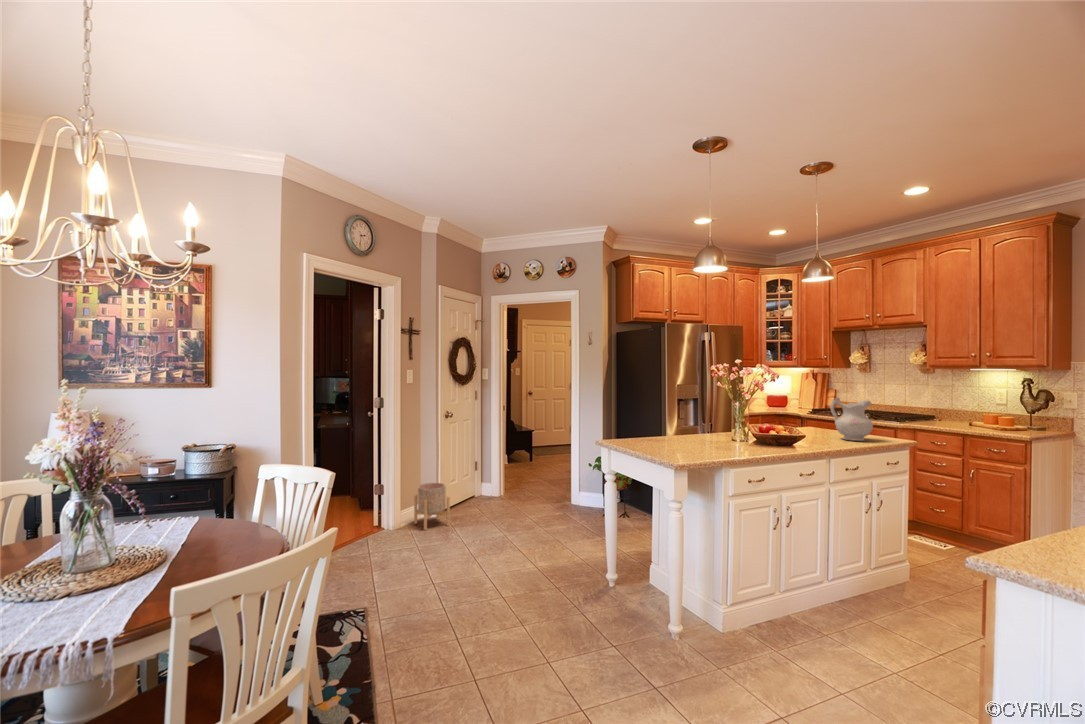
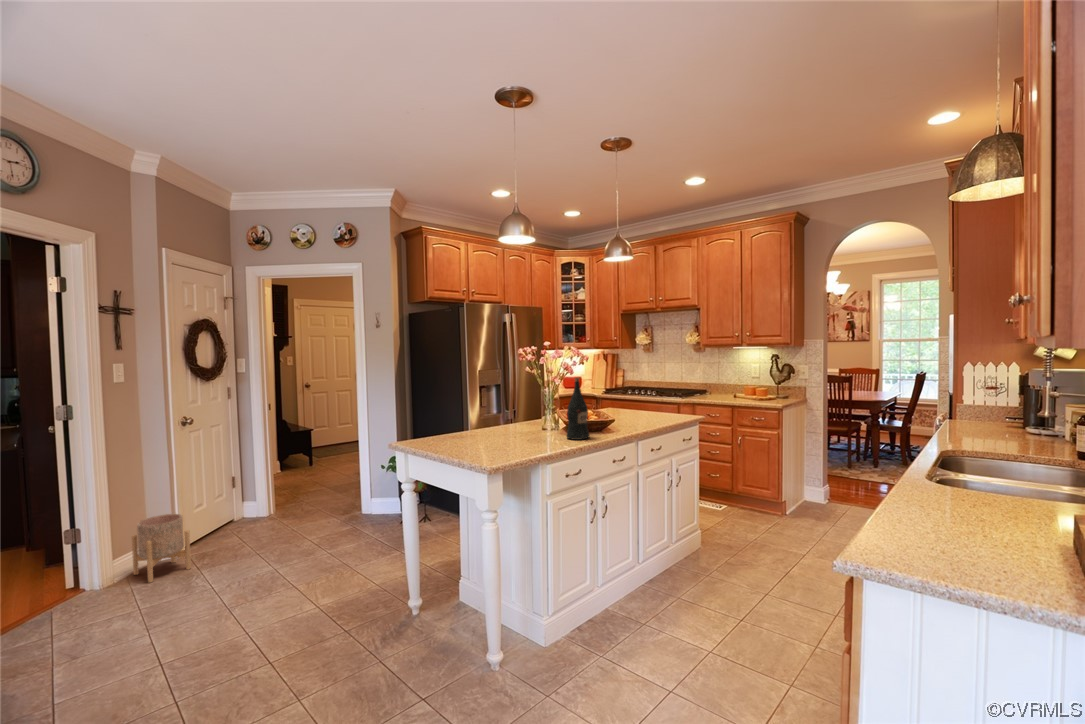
wine bottle: none [753,394,776,451] -> present [567,378,590,440]
ceramic pitcher: present [831,398,873,441] -> none [634,378,672,420]

